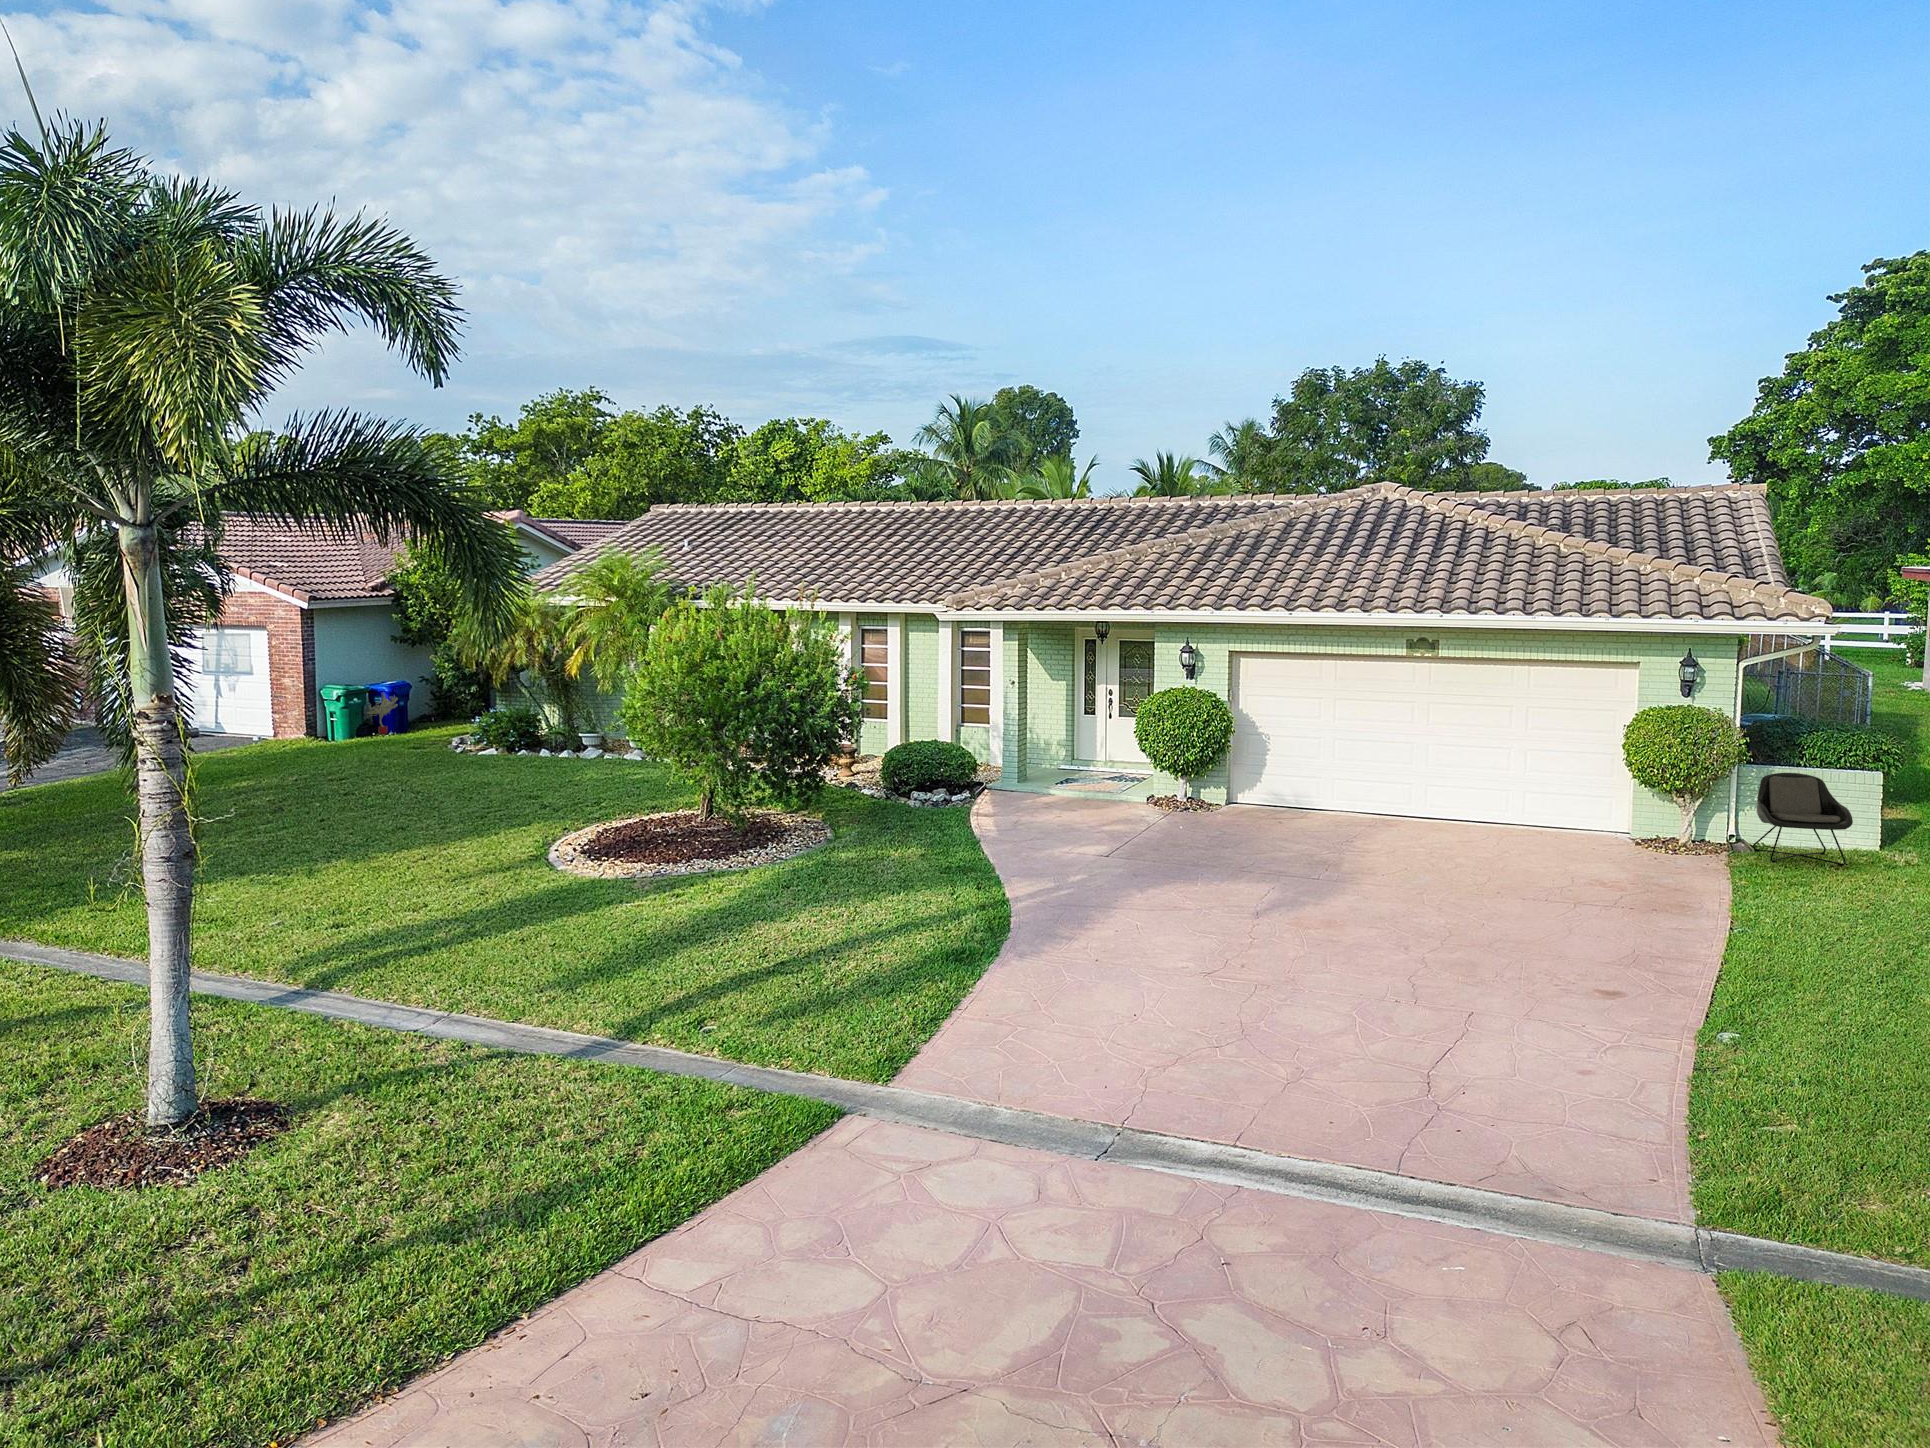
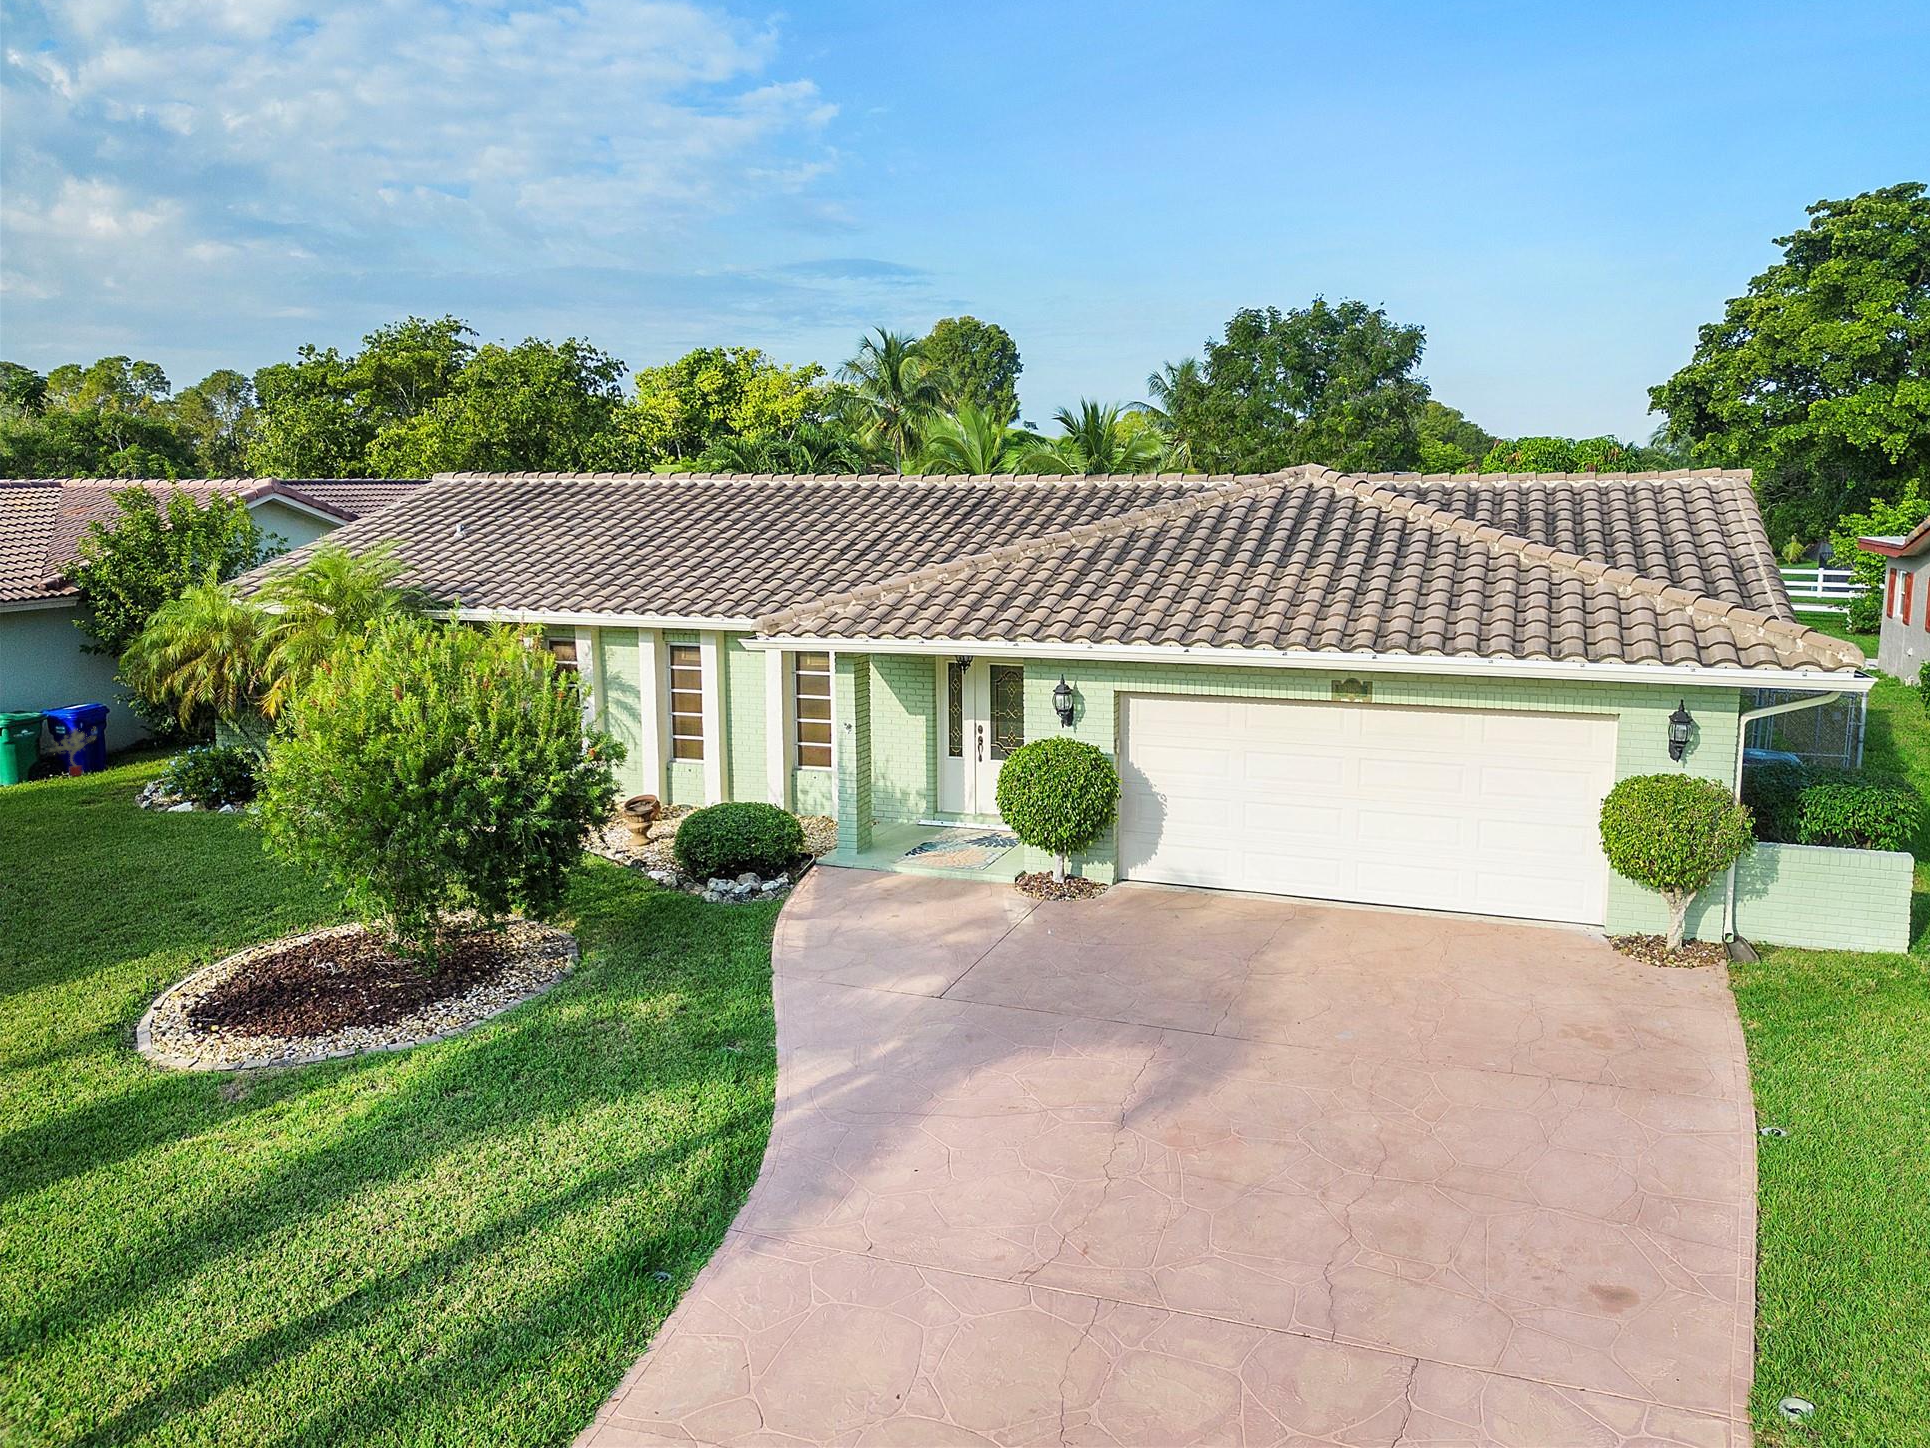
lounge chair: present [1753,773,1853,866] -> none [1755,858,1882,986]

